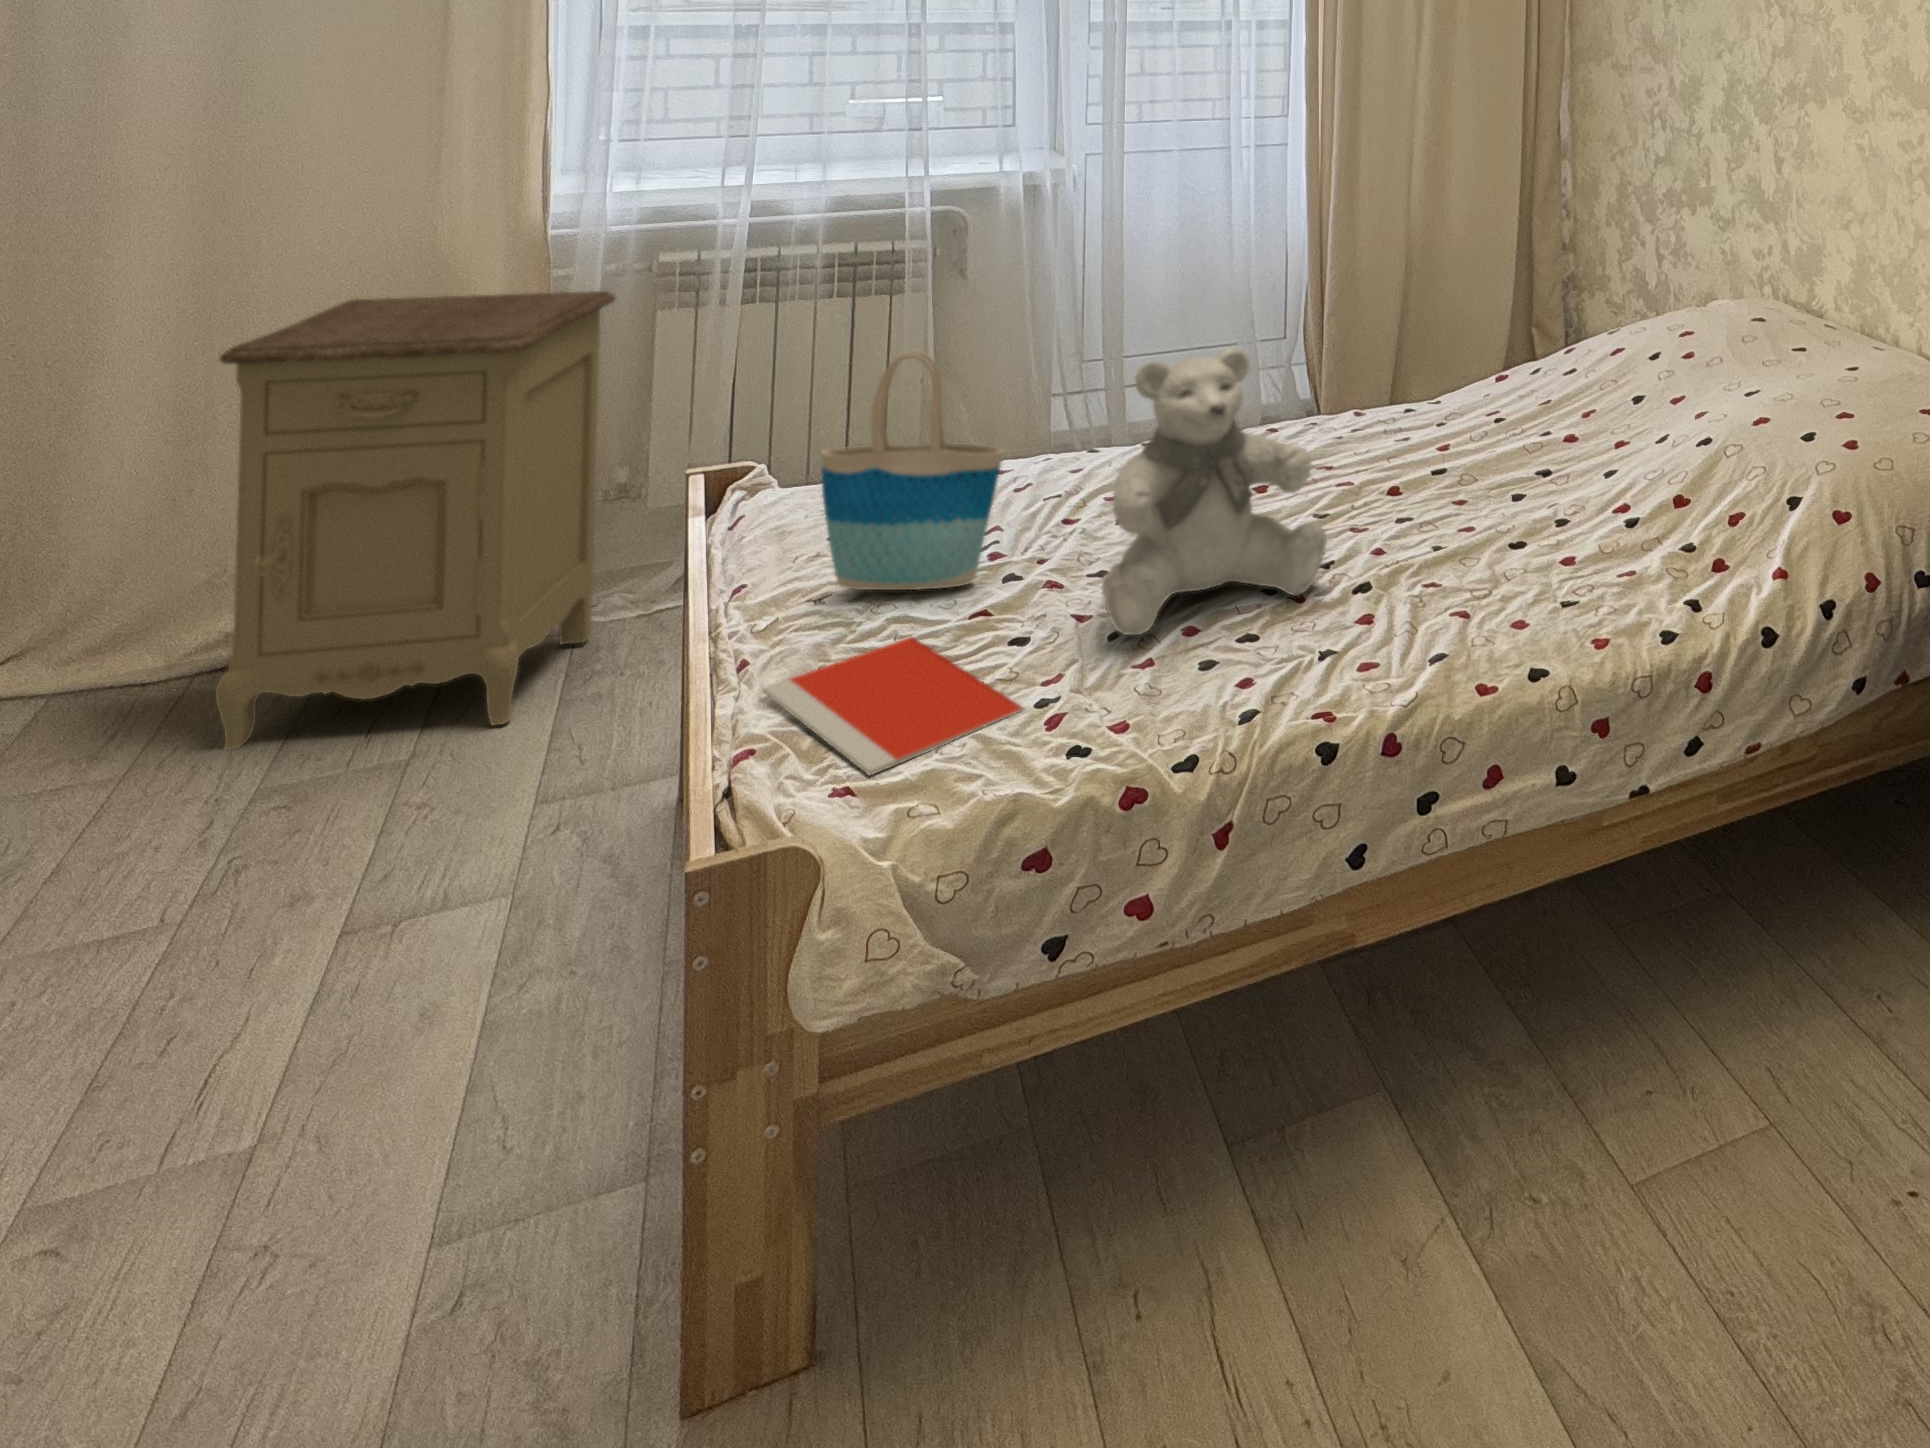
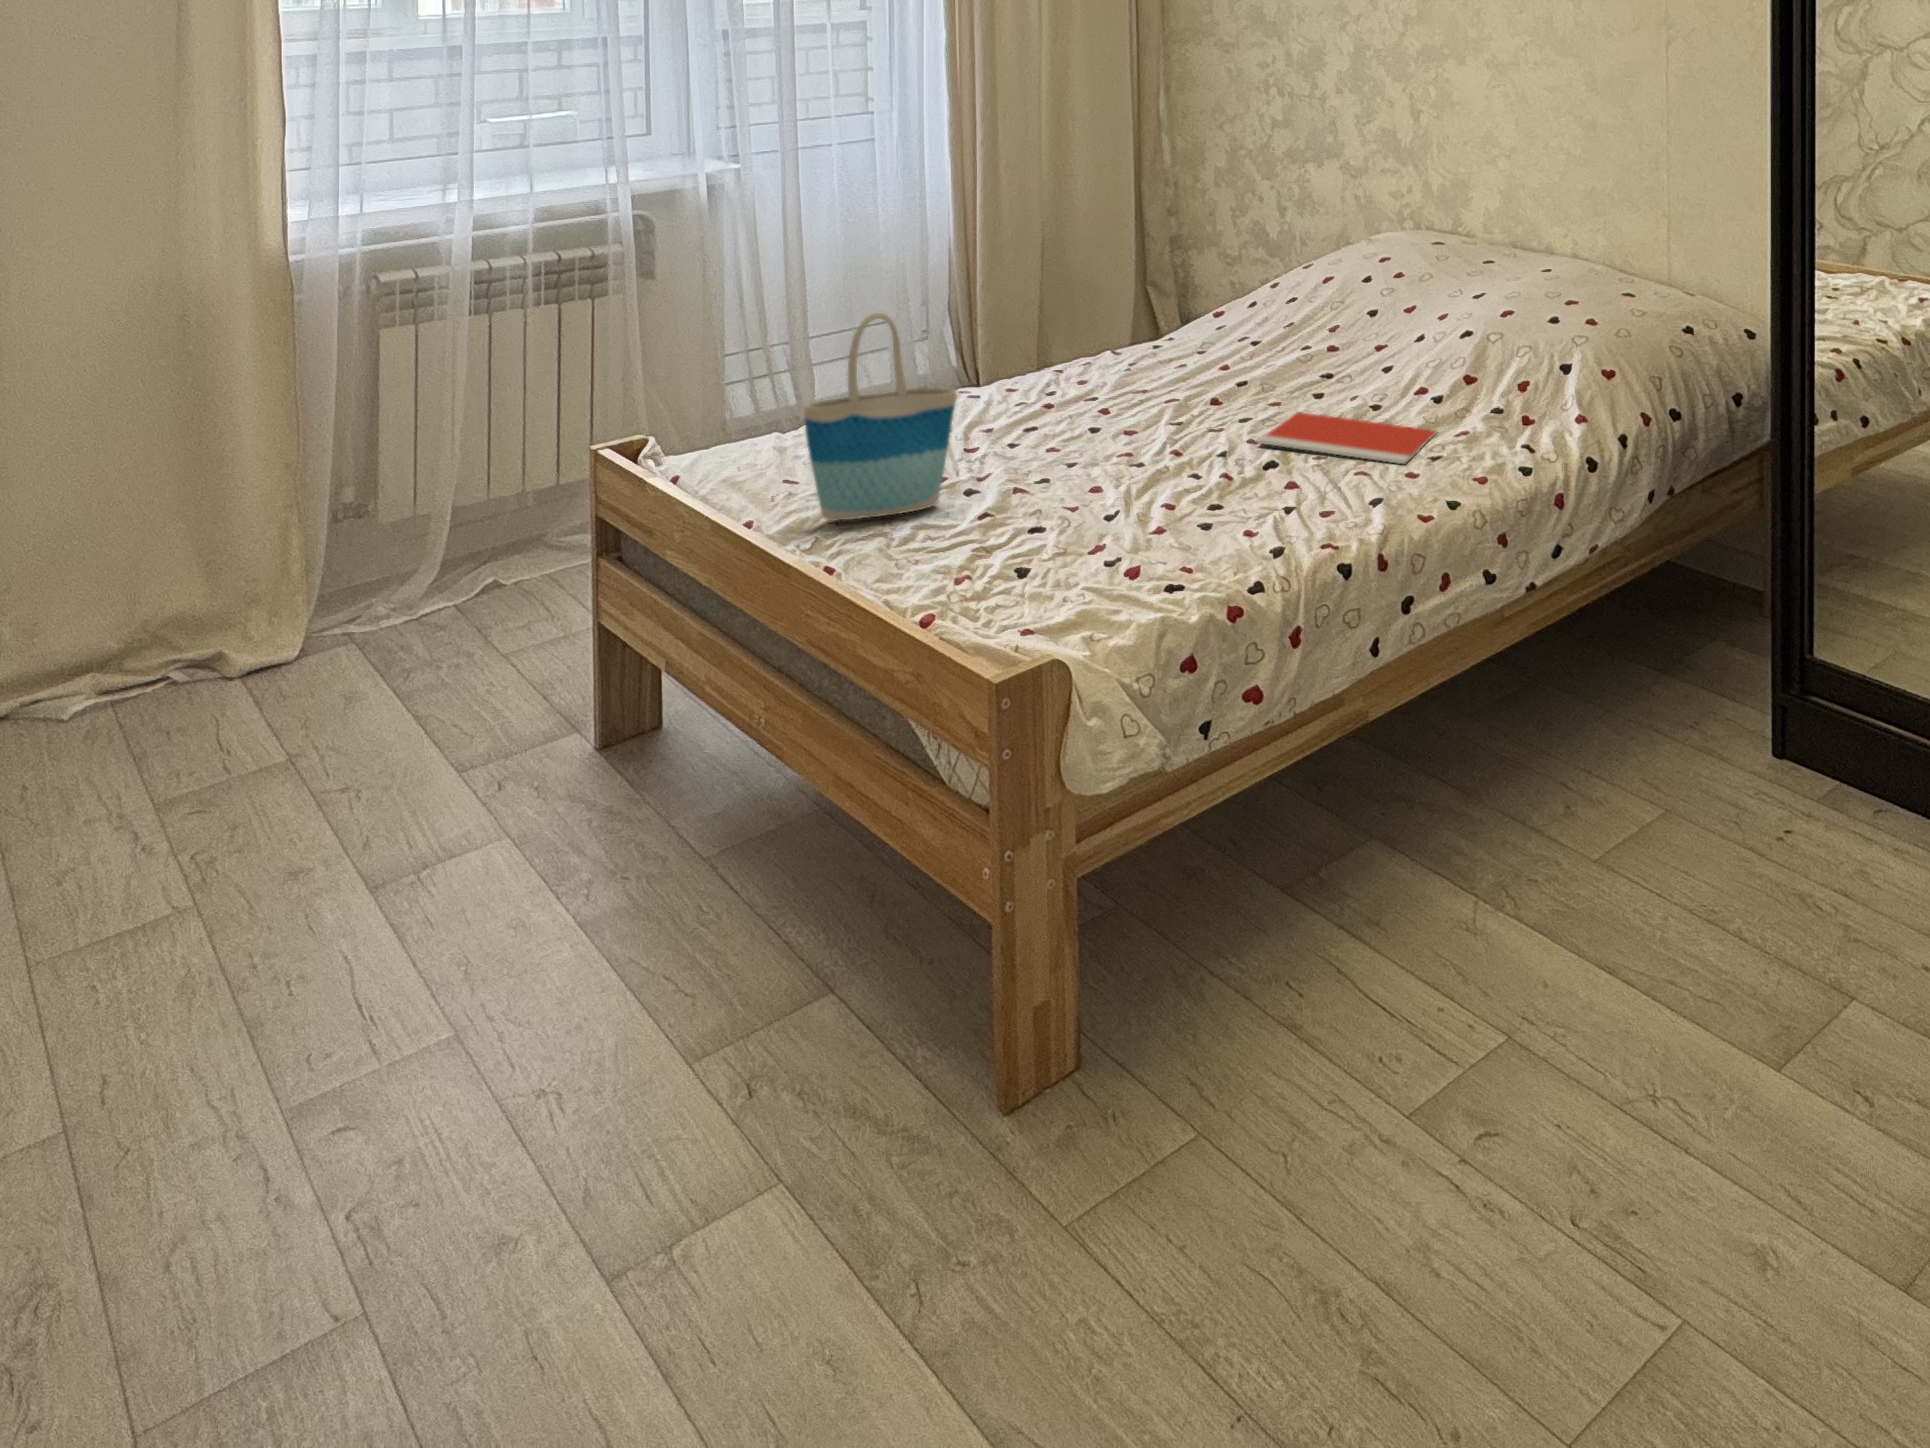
nightstand: present [216,291,615,750] -> none [62,311,377,782]
teddy bear: present [1102,349,1327,635] -> none [1083,287,1236,519]
notebook: present [763,637,1024,775] -> present [1258,412,1437,464]

